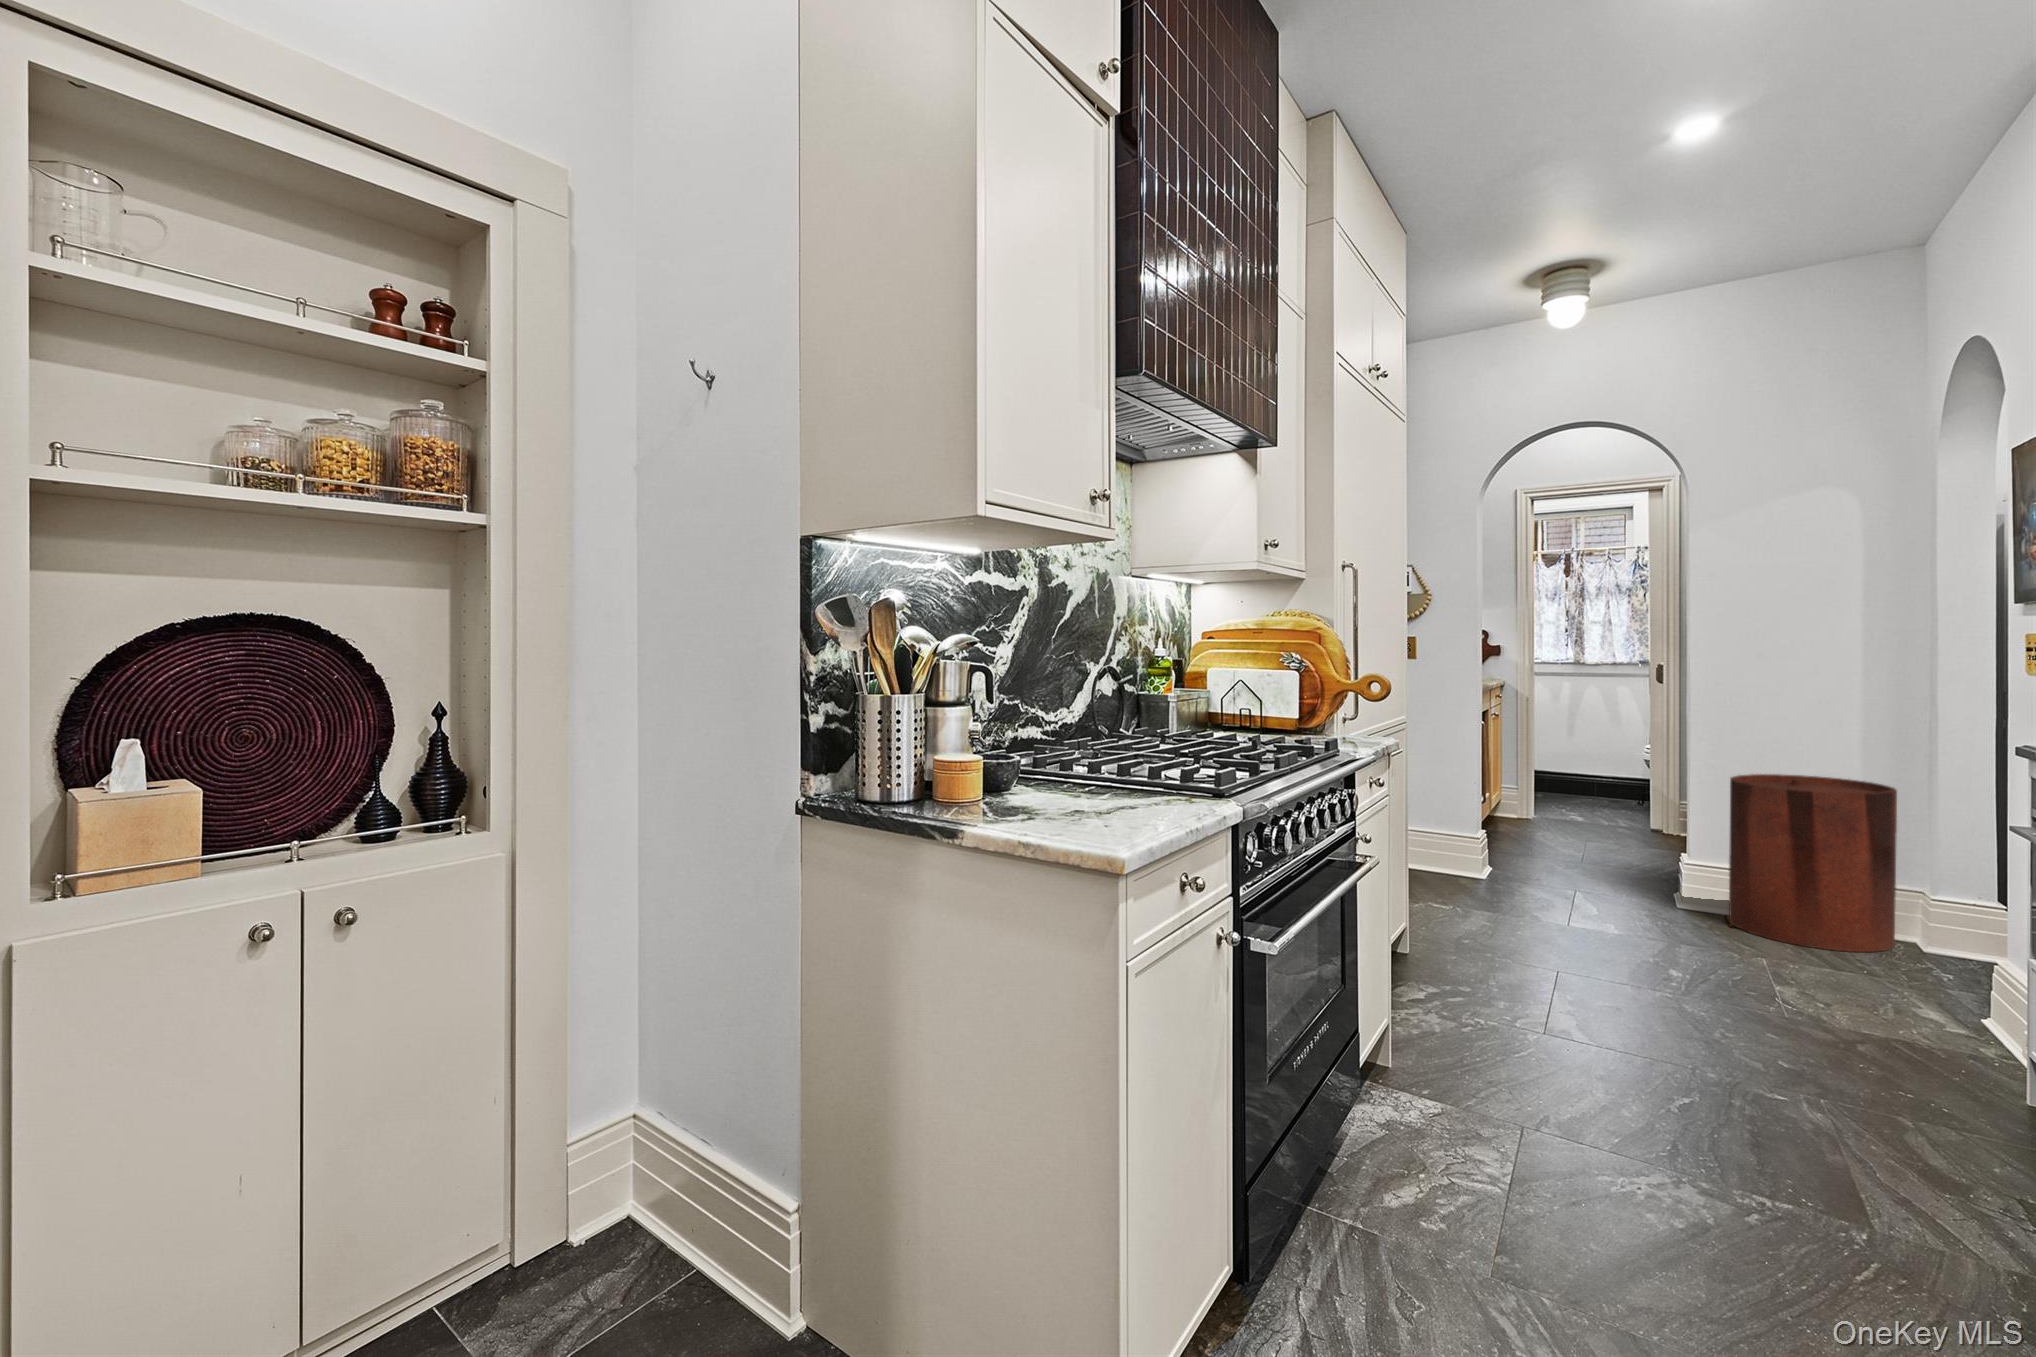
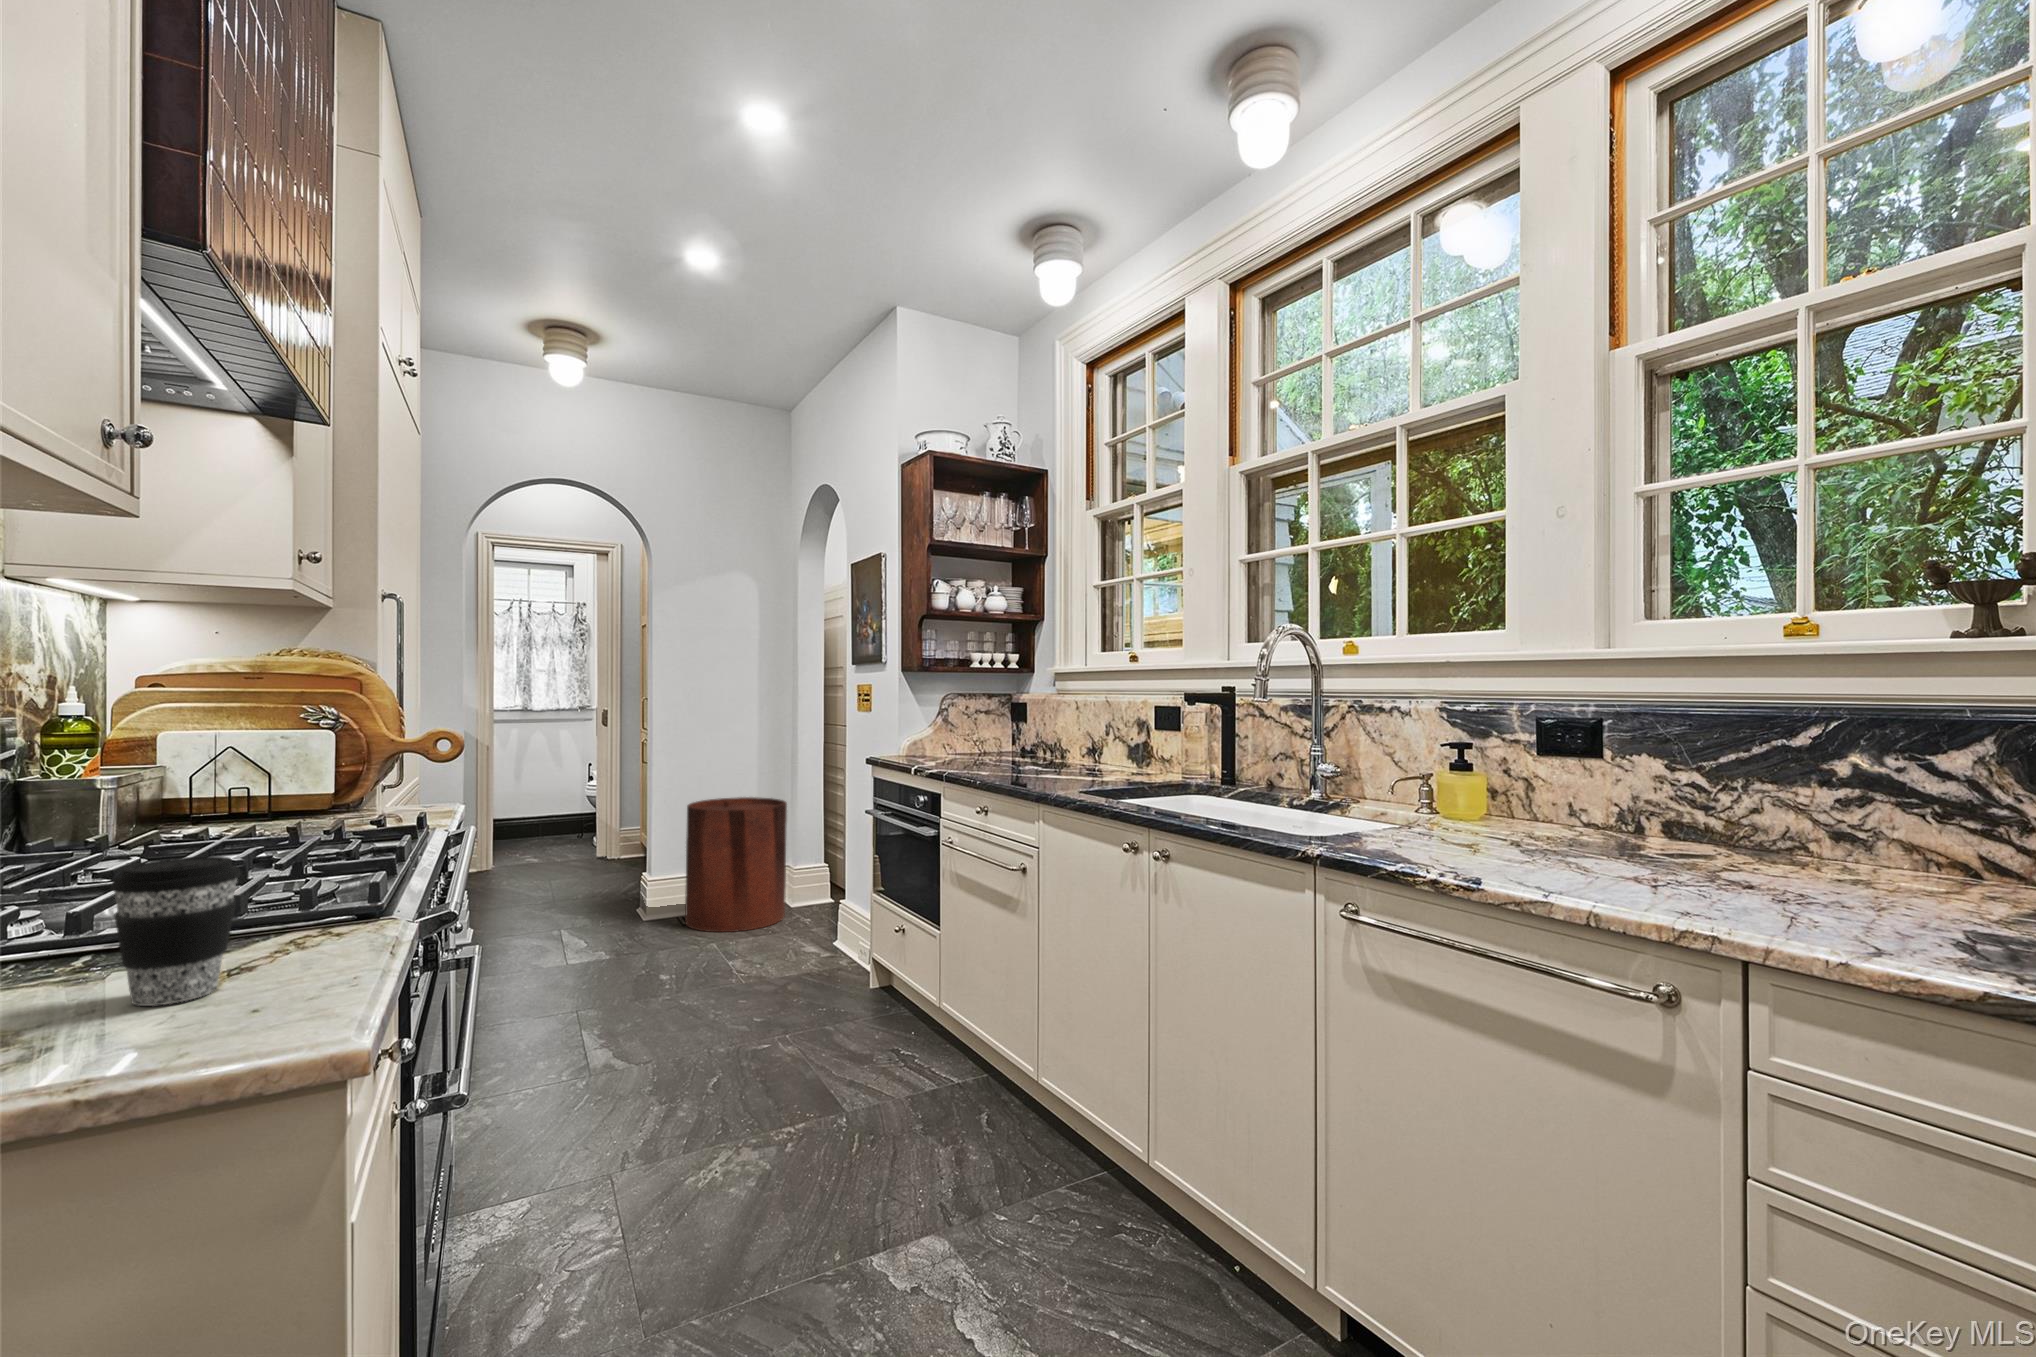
coffee cup: none [1058,736,1115,821] -> present [111,856,241,1006]

